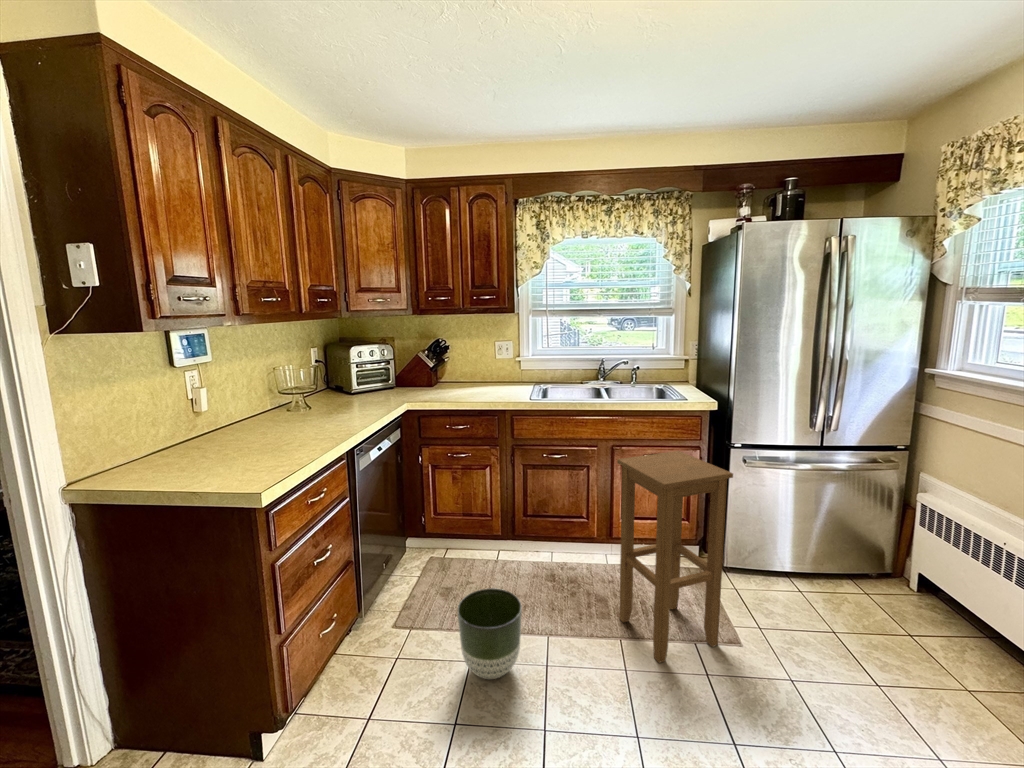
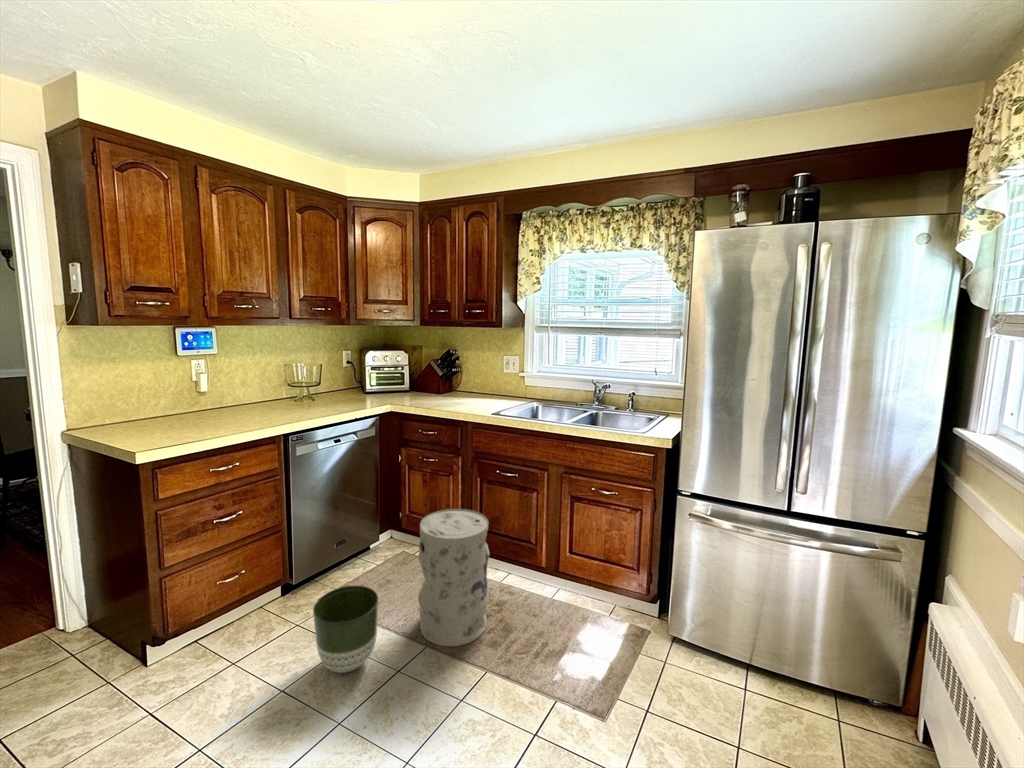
stool: present [617,451,733,663] -> none [497,486,594,725]
trash can: none [514,494,585,627] -> present [418,509,489,646]

